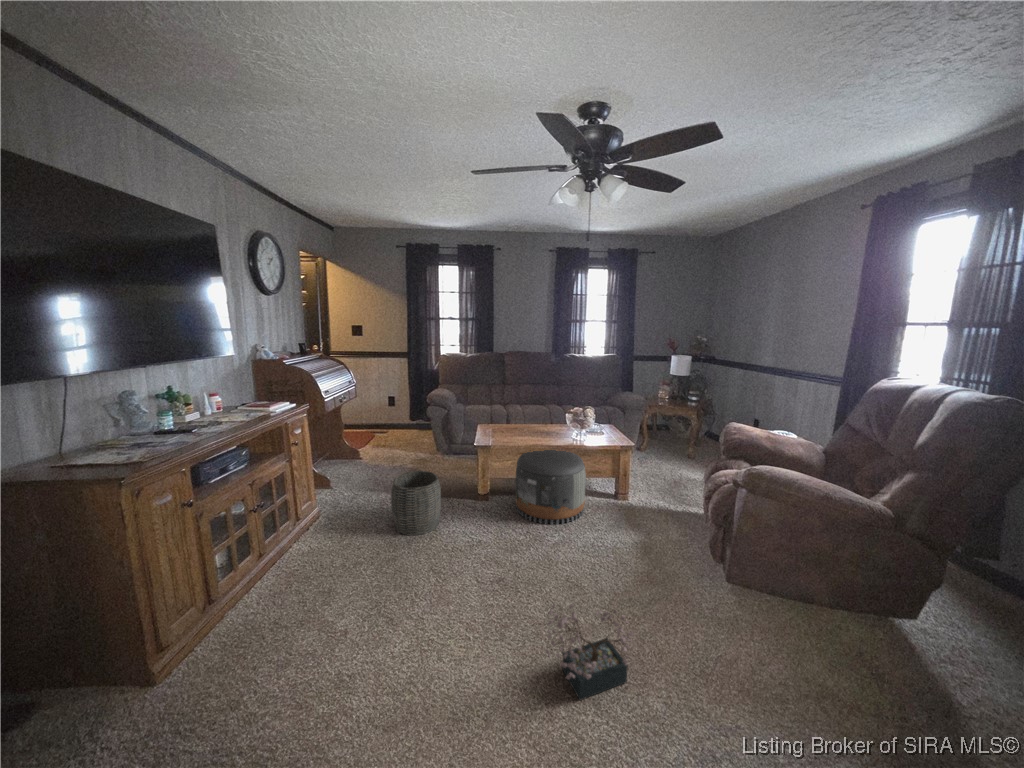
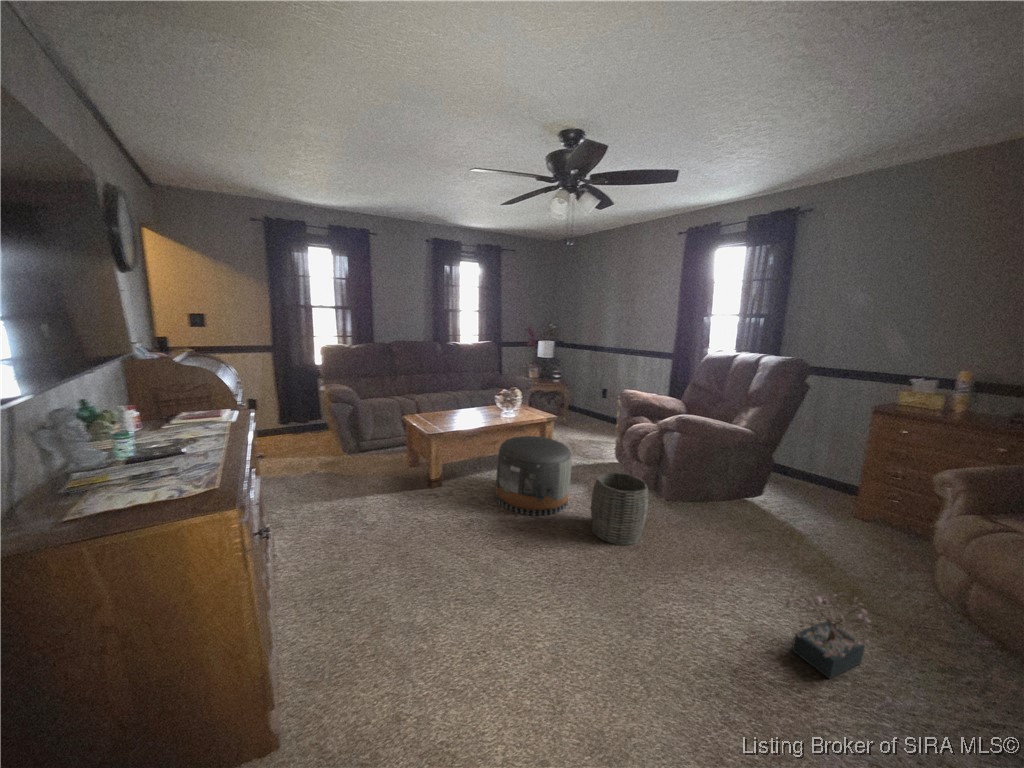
woven basket: present [391,471,441,536] -> present [591,472,648,545]
decorative plant: present [546,604,633,700] -> present [785,585,871,679]

